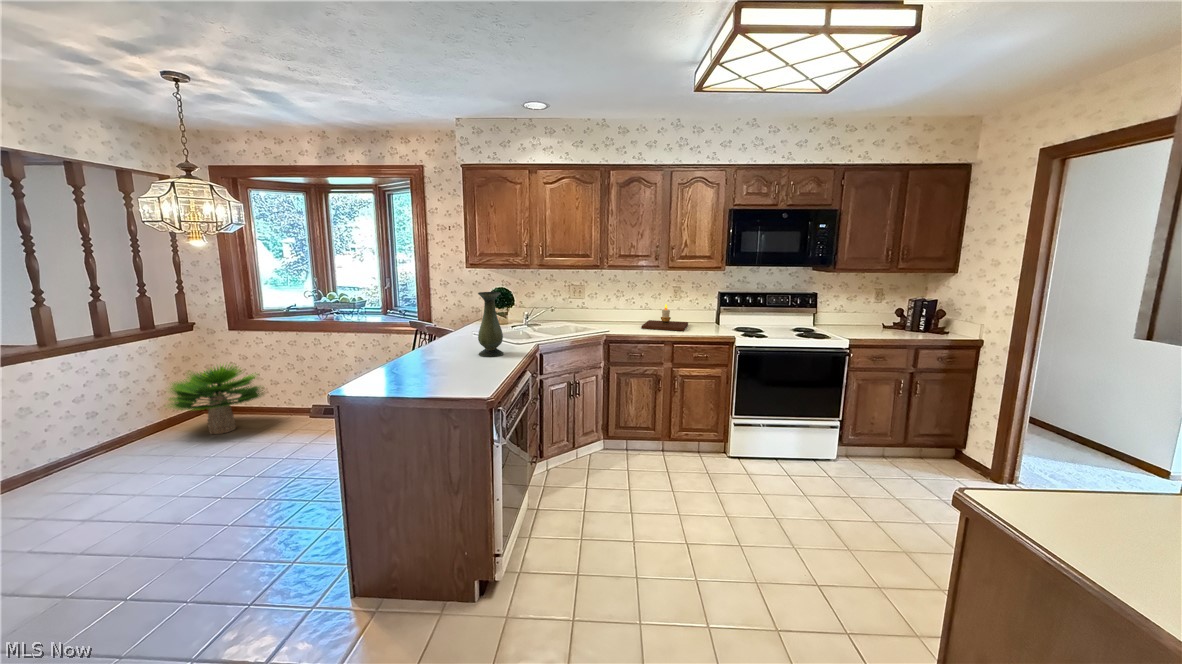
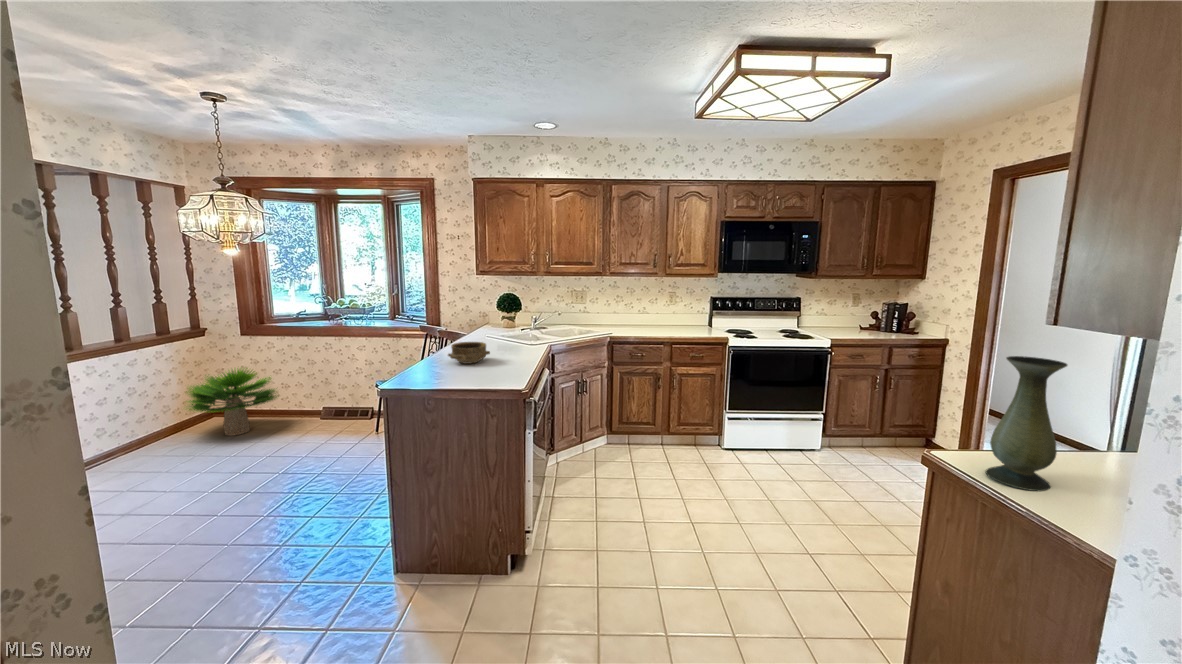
vase: present [478,292,504,357] -> present [985,356,1067,491]
candle: present [641,304,688,331] -> none [641,308,683,333]
ceramic bowl: none [420,341,467,365] -> present [448,342,490,364]

